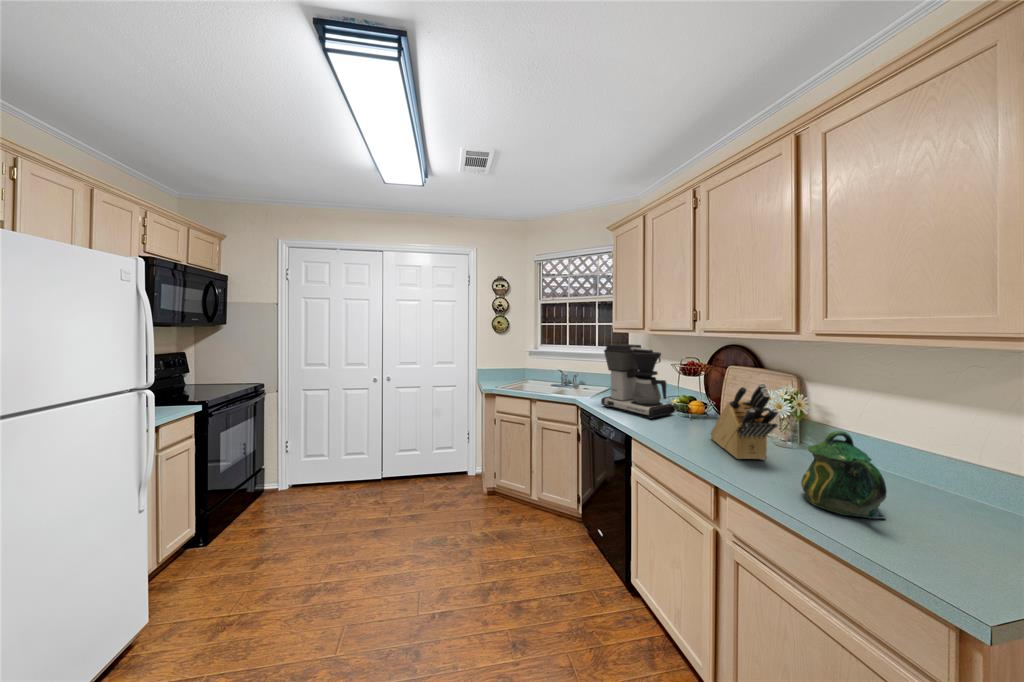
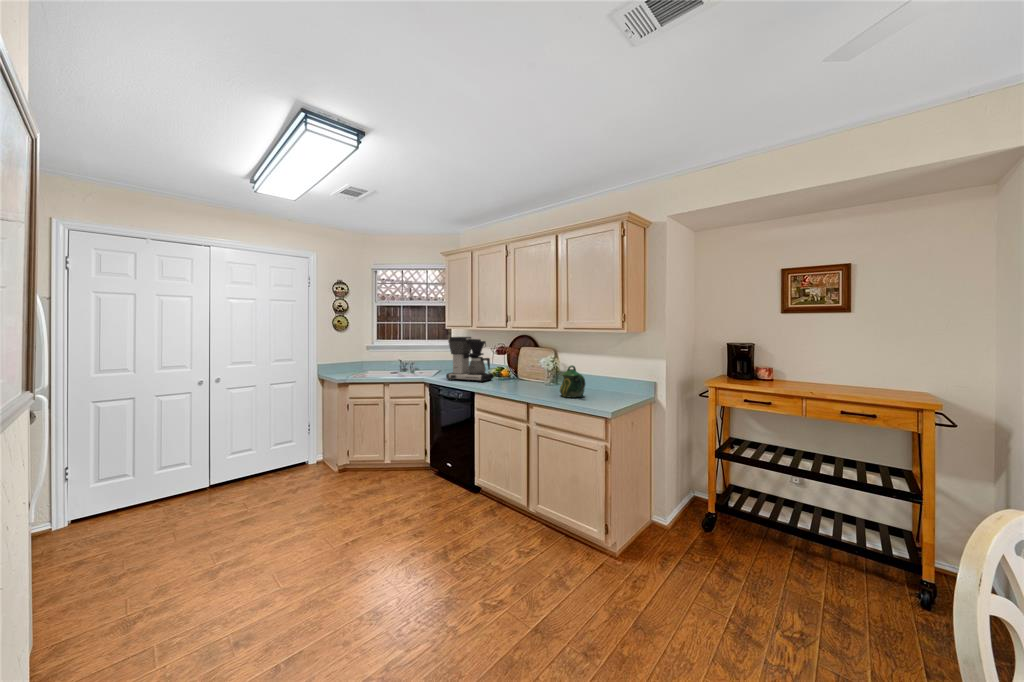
knife block: present [711,383,778,460] -> none [518,351,550,390]

